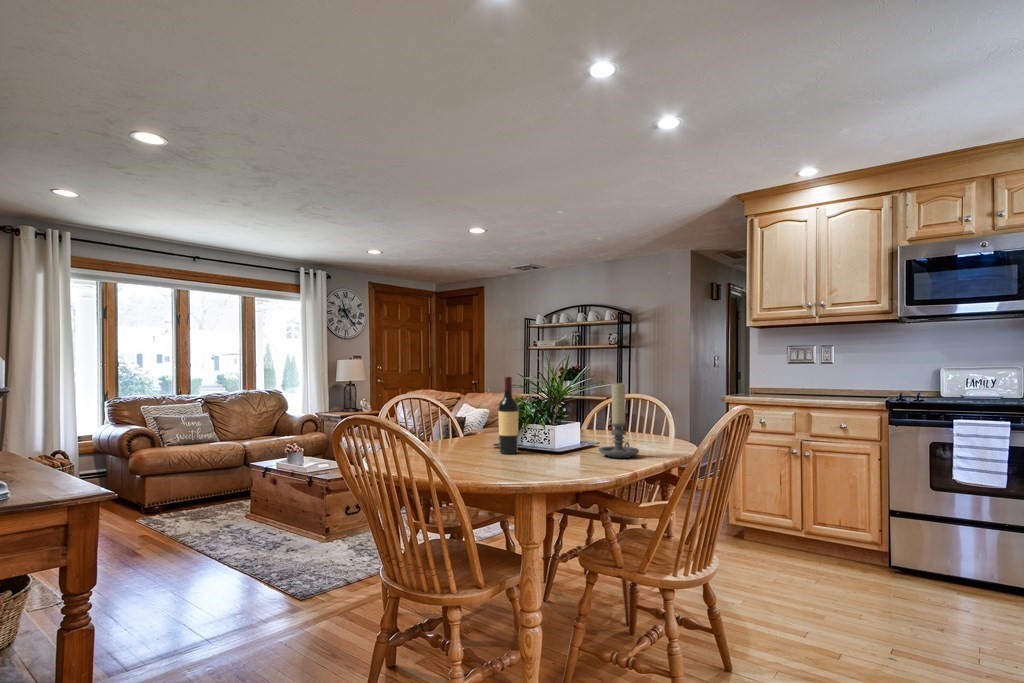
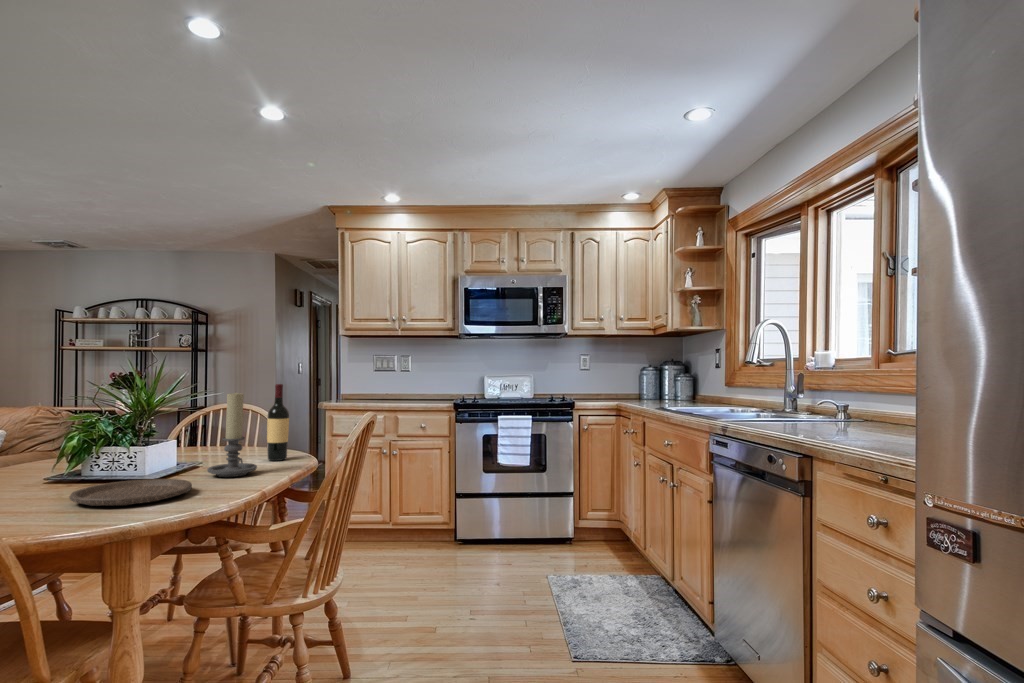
wine bottle: present [498,377,519,454] -> present [267,384,289,461]
plate: none [500,451,581,469] -> present [69,479,192,506]

